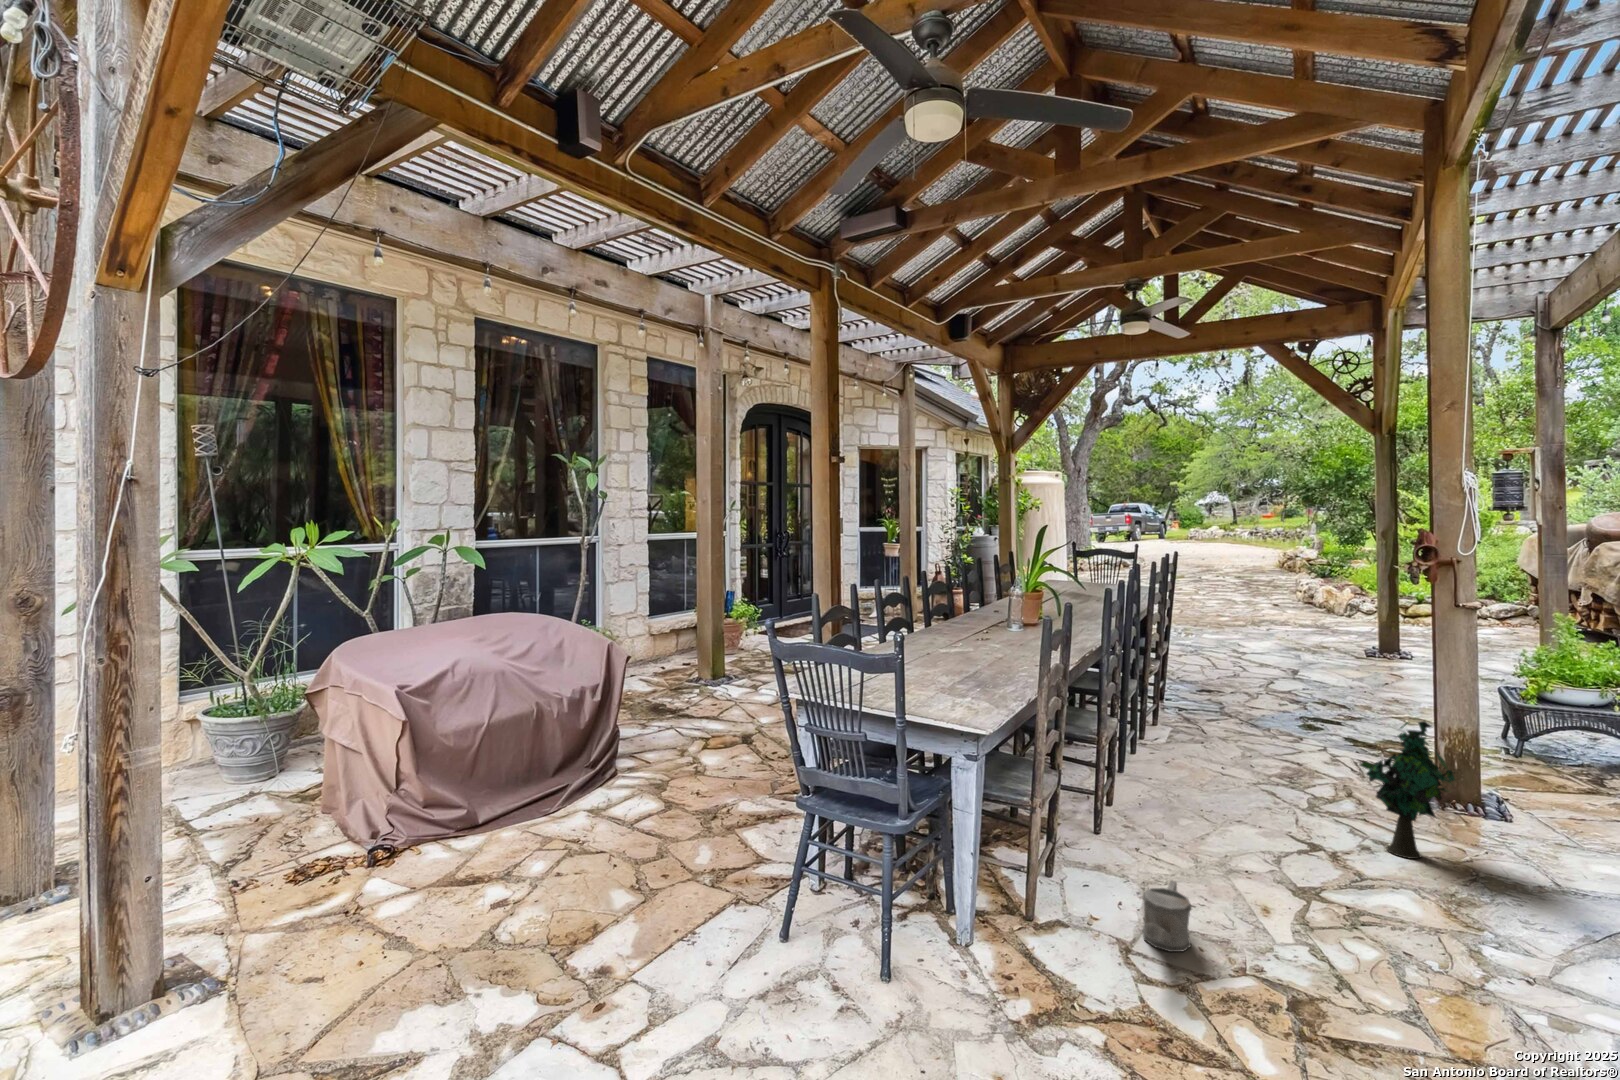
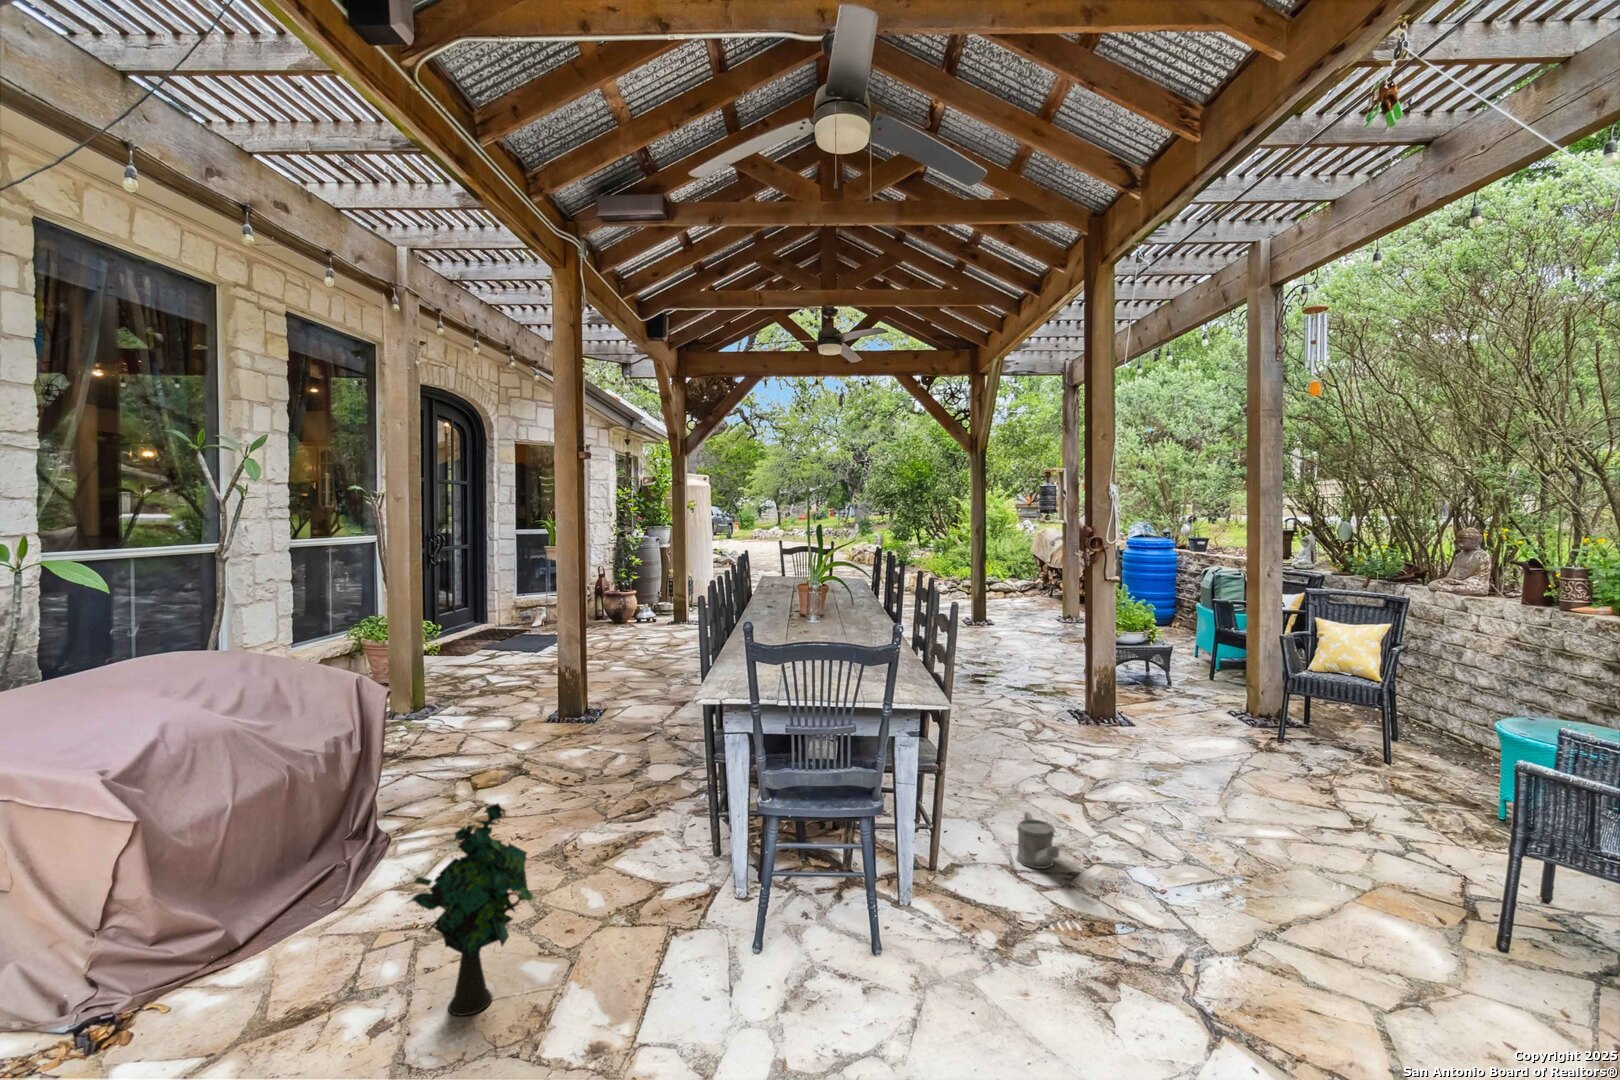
decorative plant: present [1360,721,1455,859] -> present [408,803,534,1016]

